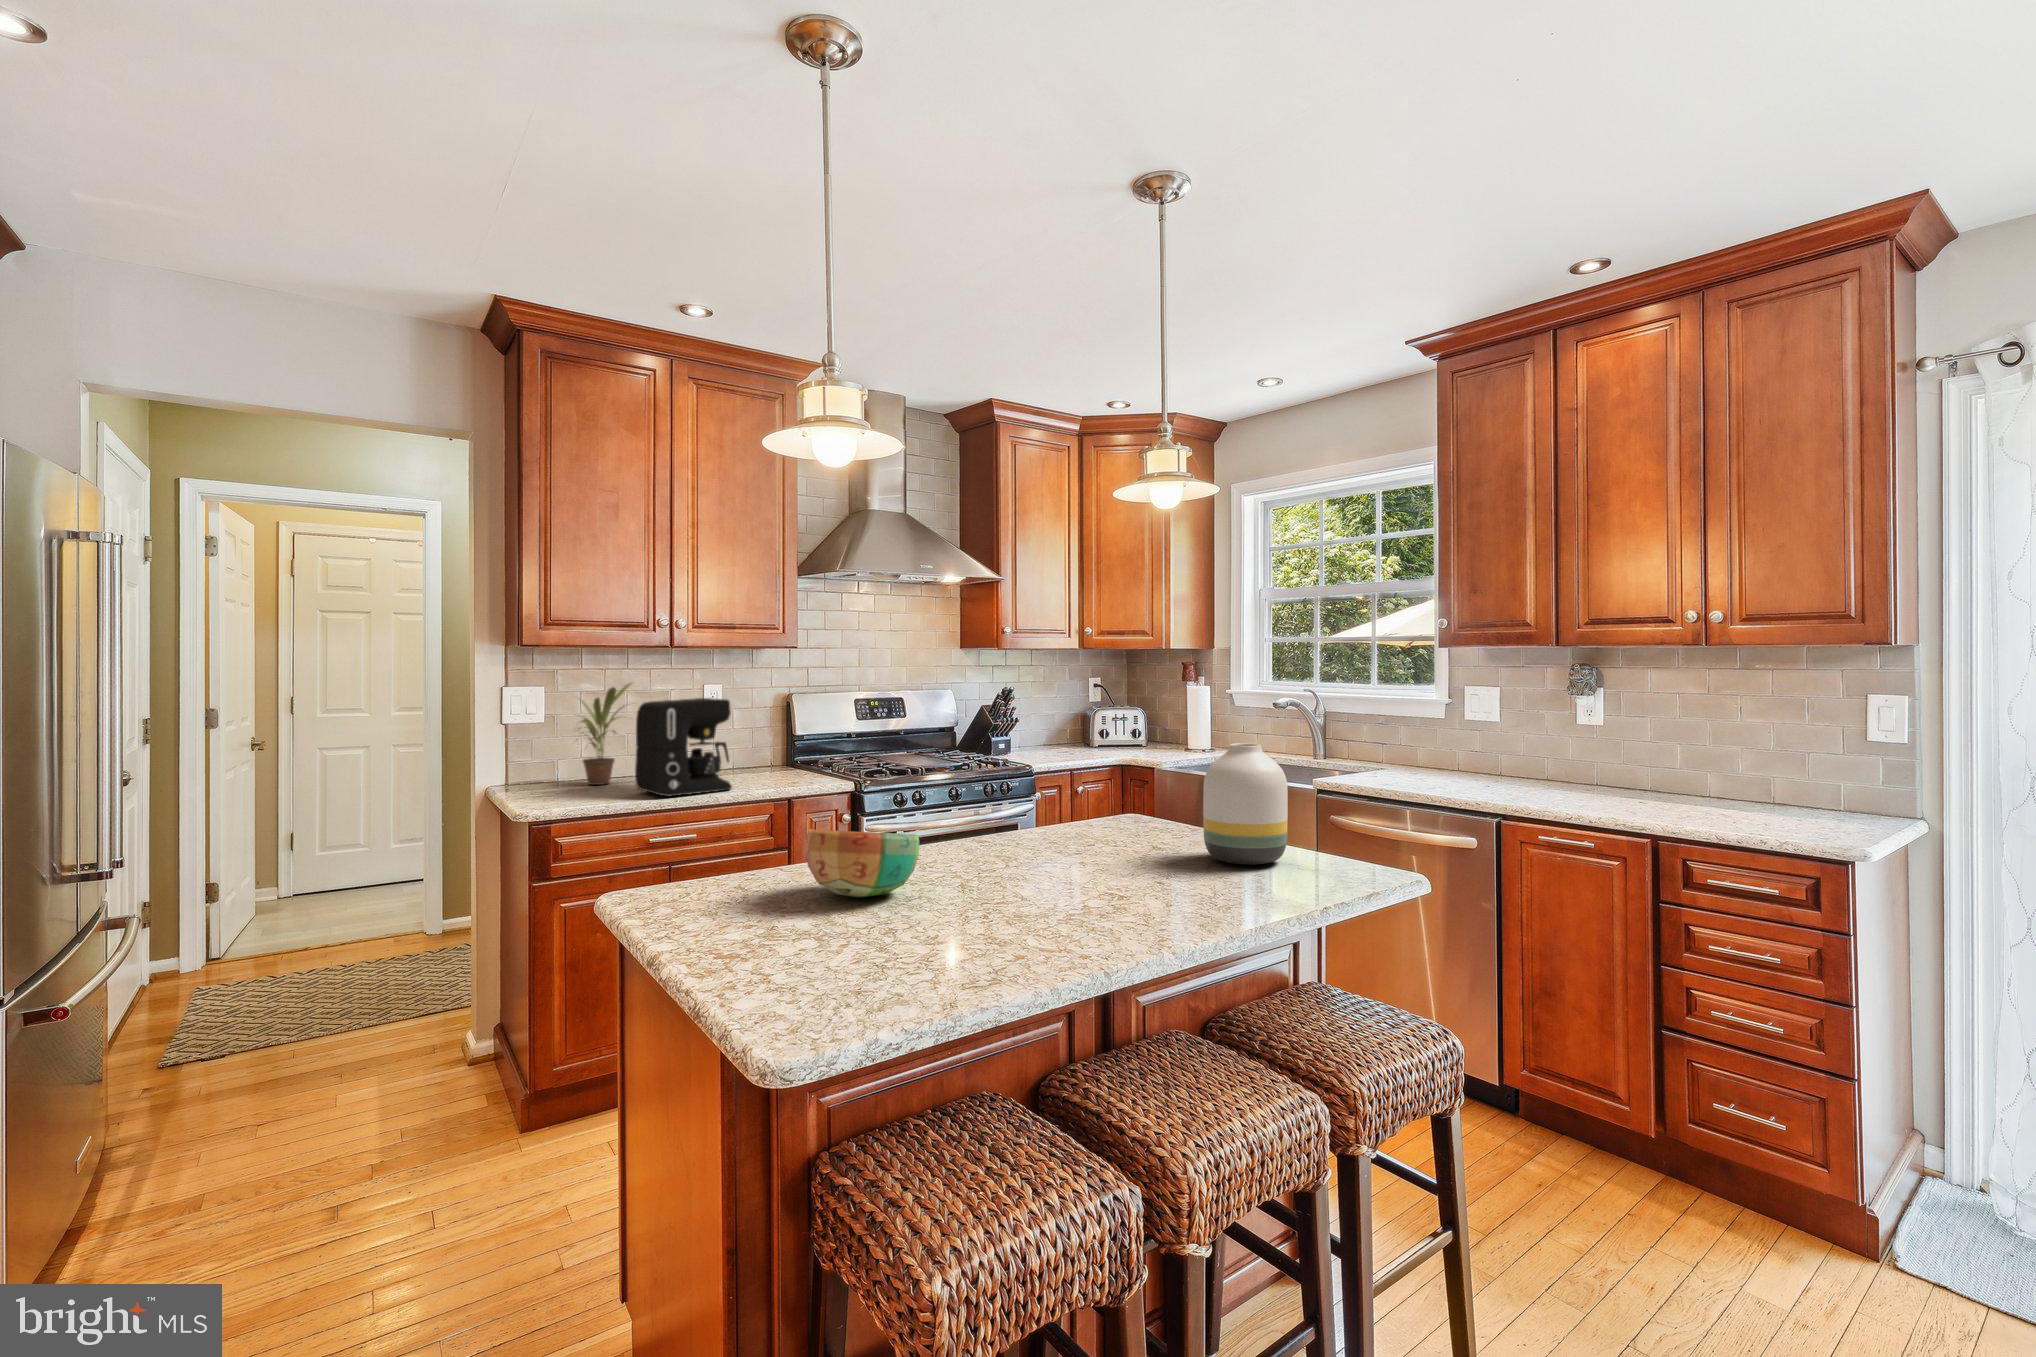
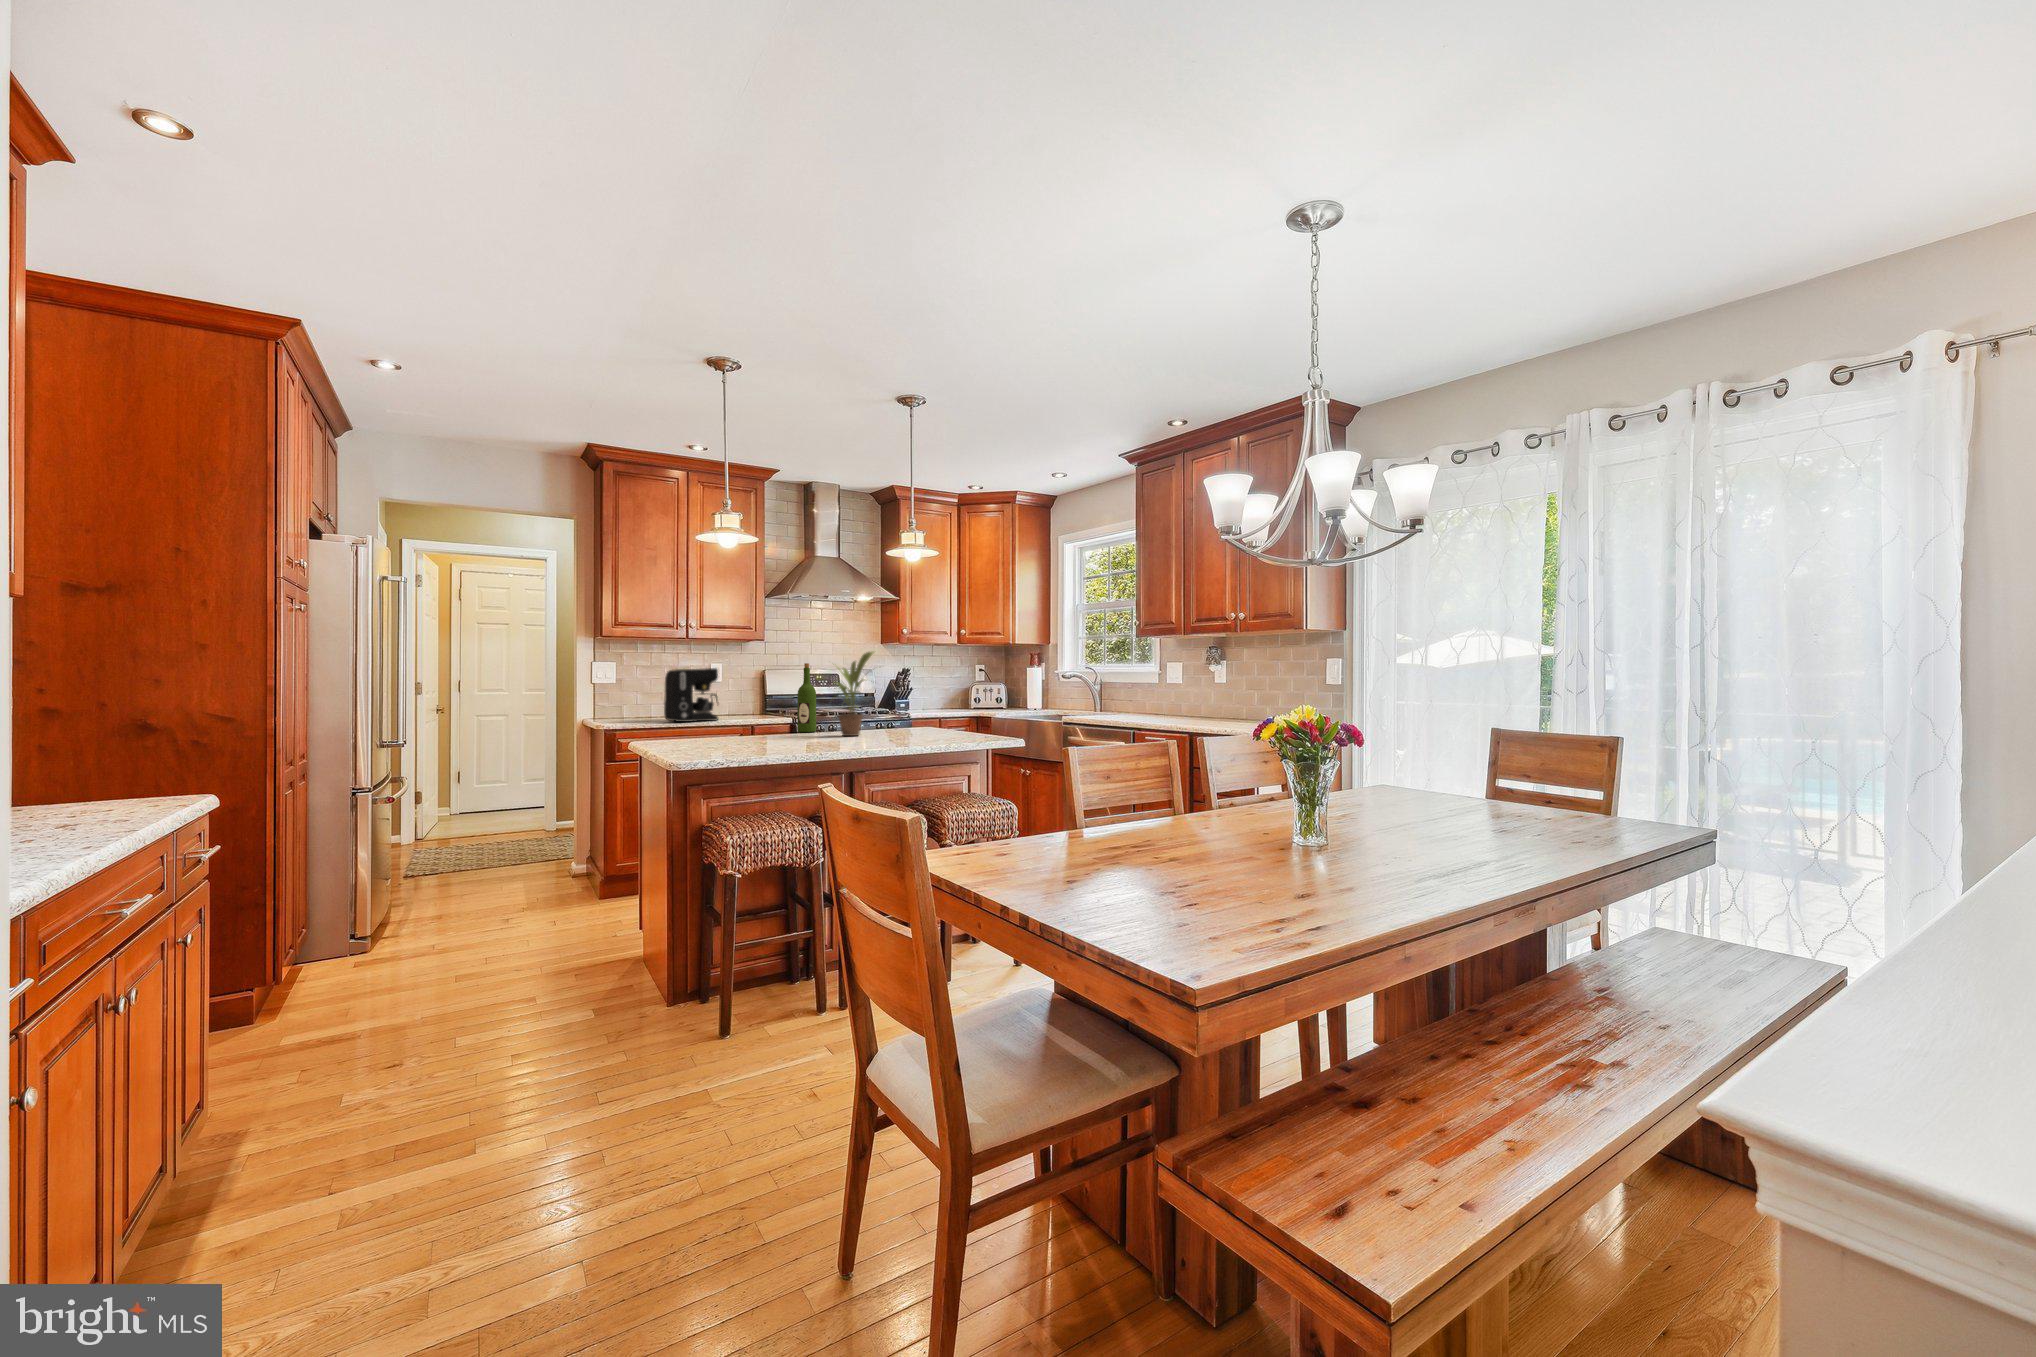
potted plant: present [576,683,632,785] -> present [833,652,874,736]
wine bottle: none [956,717,994,862] -> present [797,663,816,732]
vase: present [1203,743,1288,865] -> none [912,676,952,731]
bowl: present [805,829,919,898] -> none [714,706,765,738]

